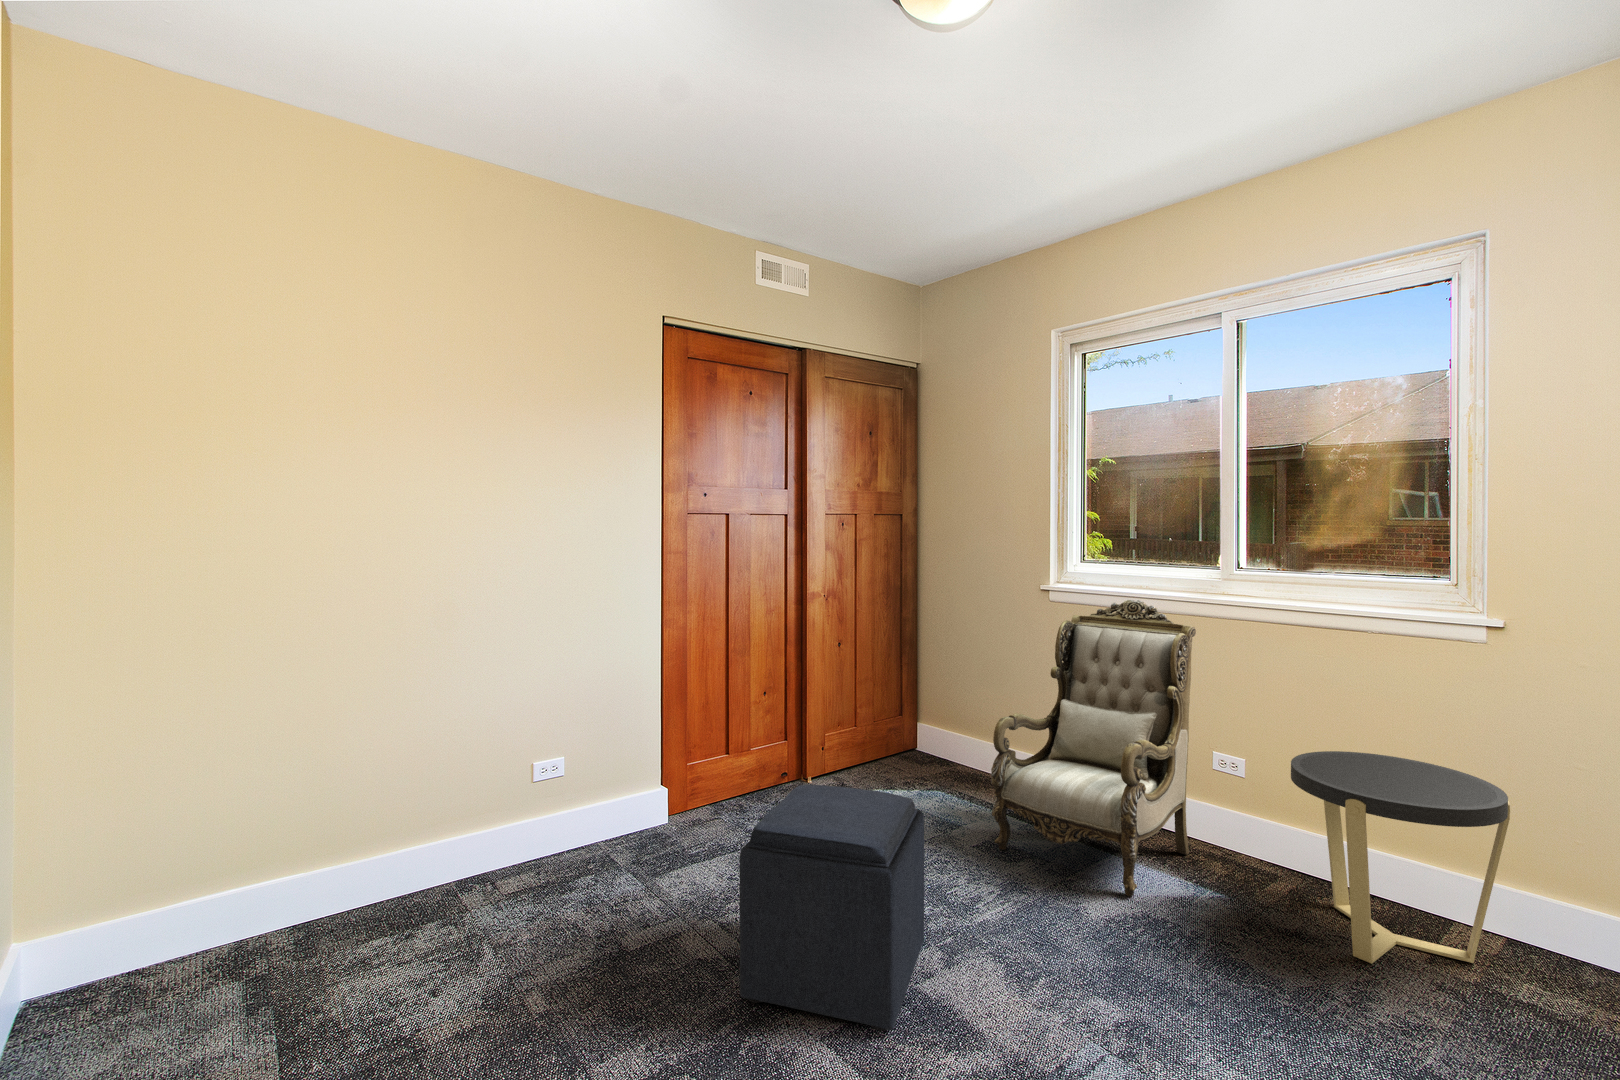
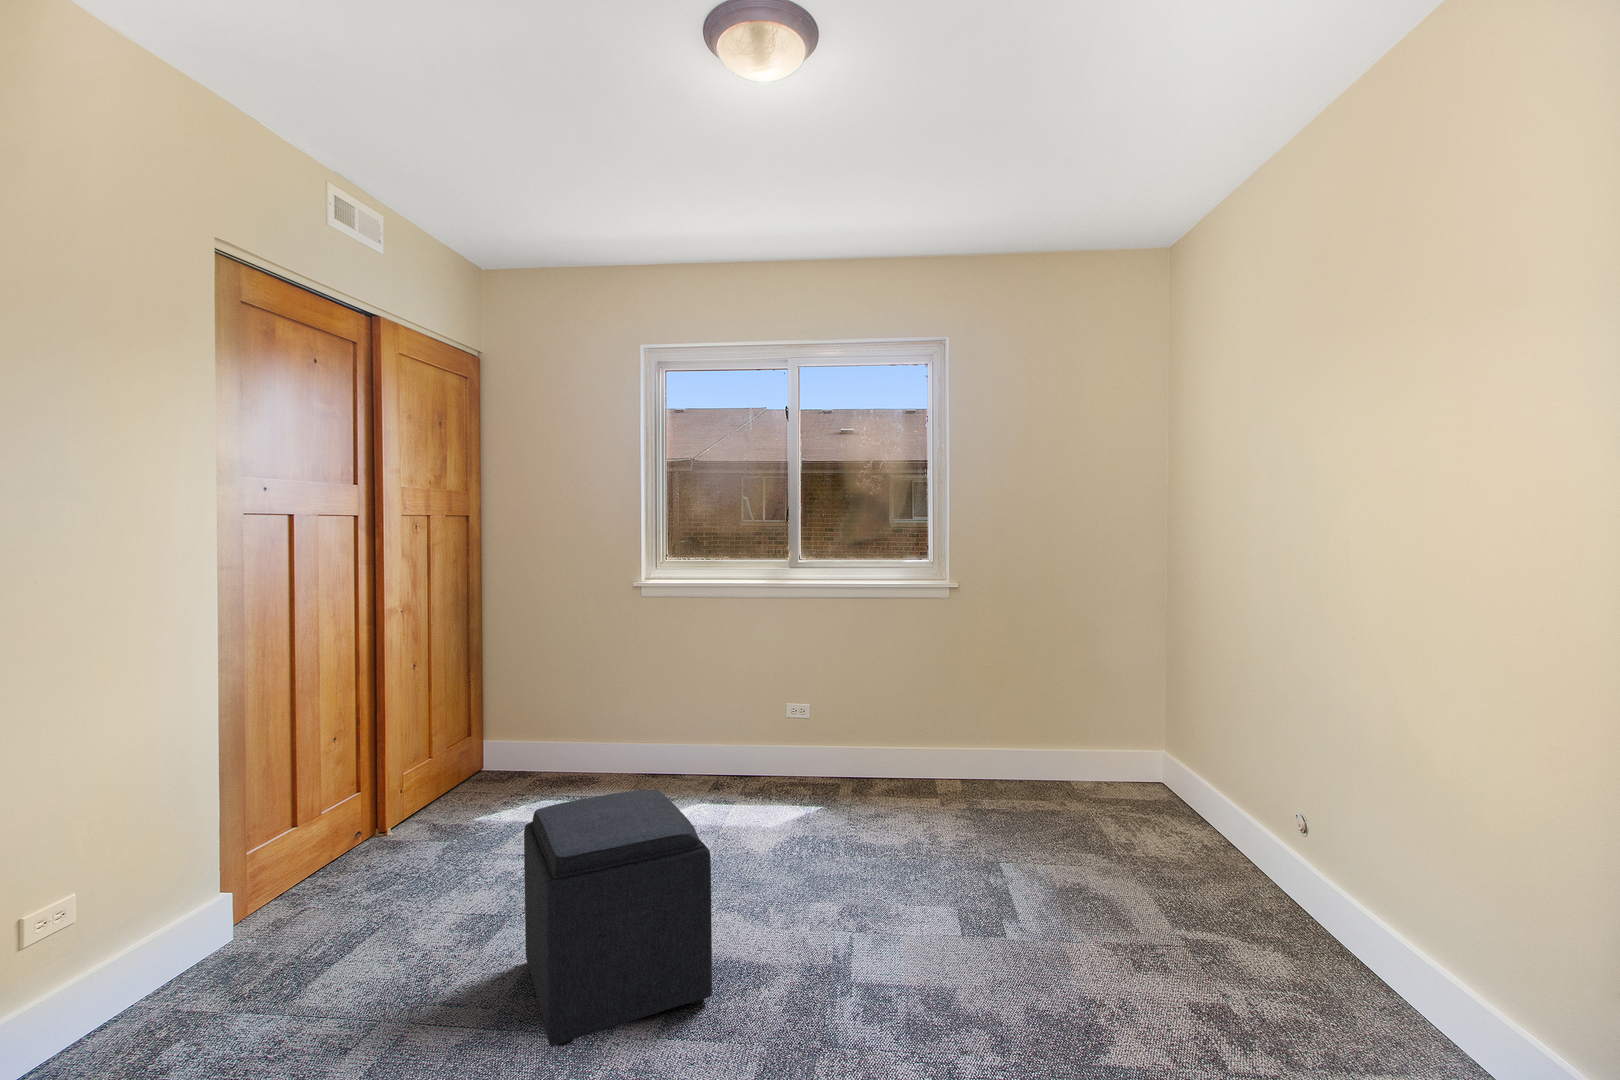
armchair: present [991,600,1196,897] -> none [640,590,780,832]
side table: present [1291,751,1510,964] -> none [862,682,977,820]

